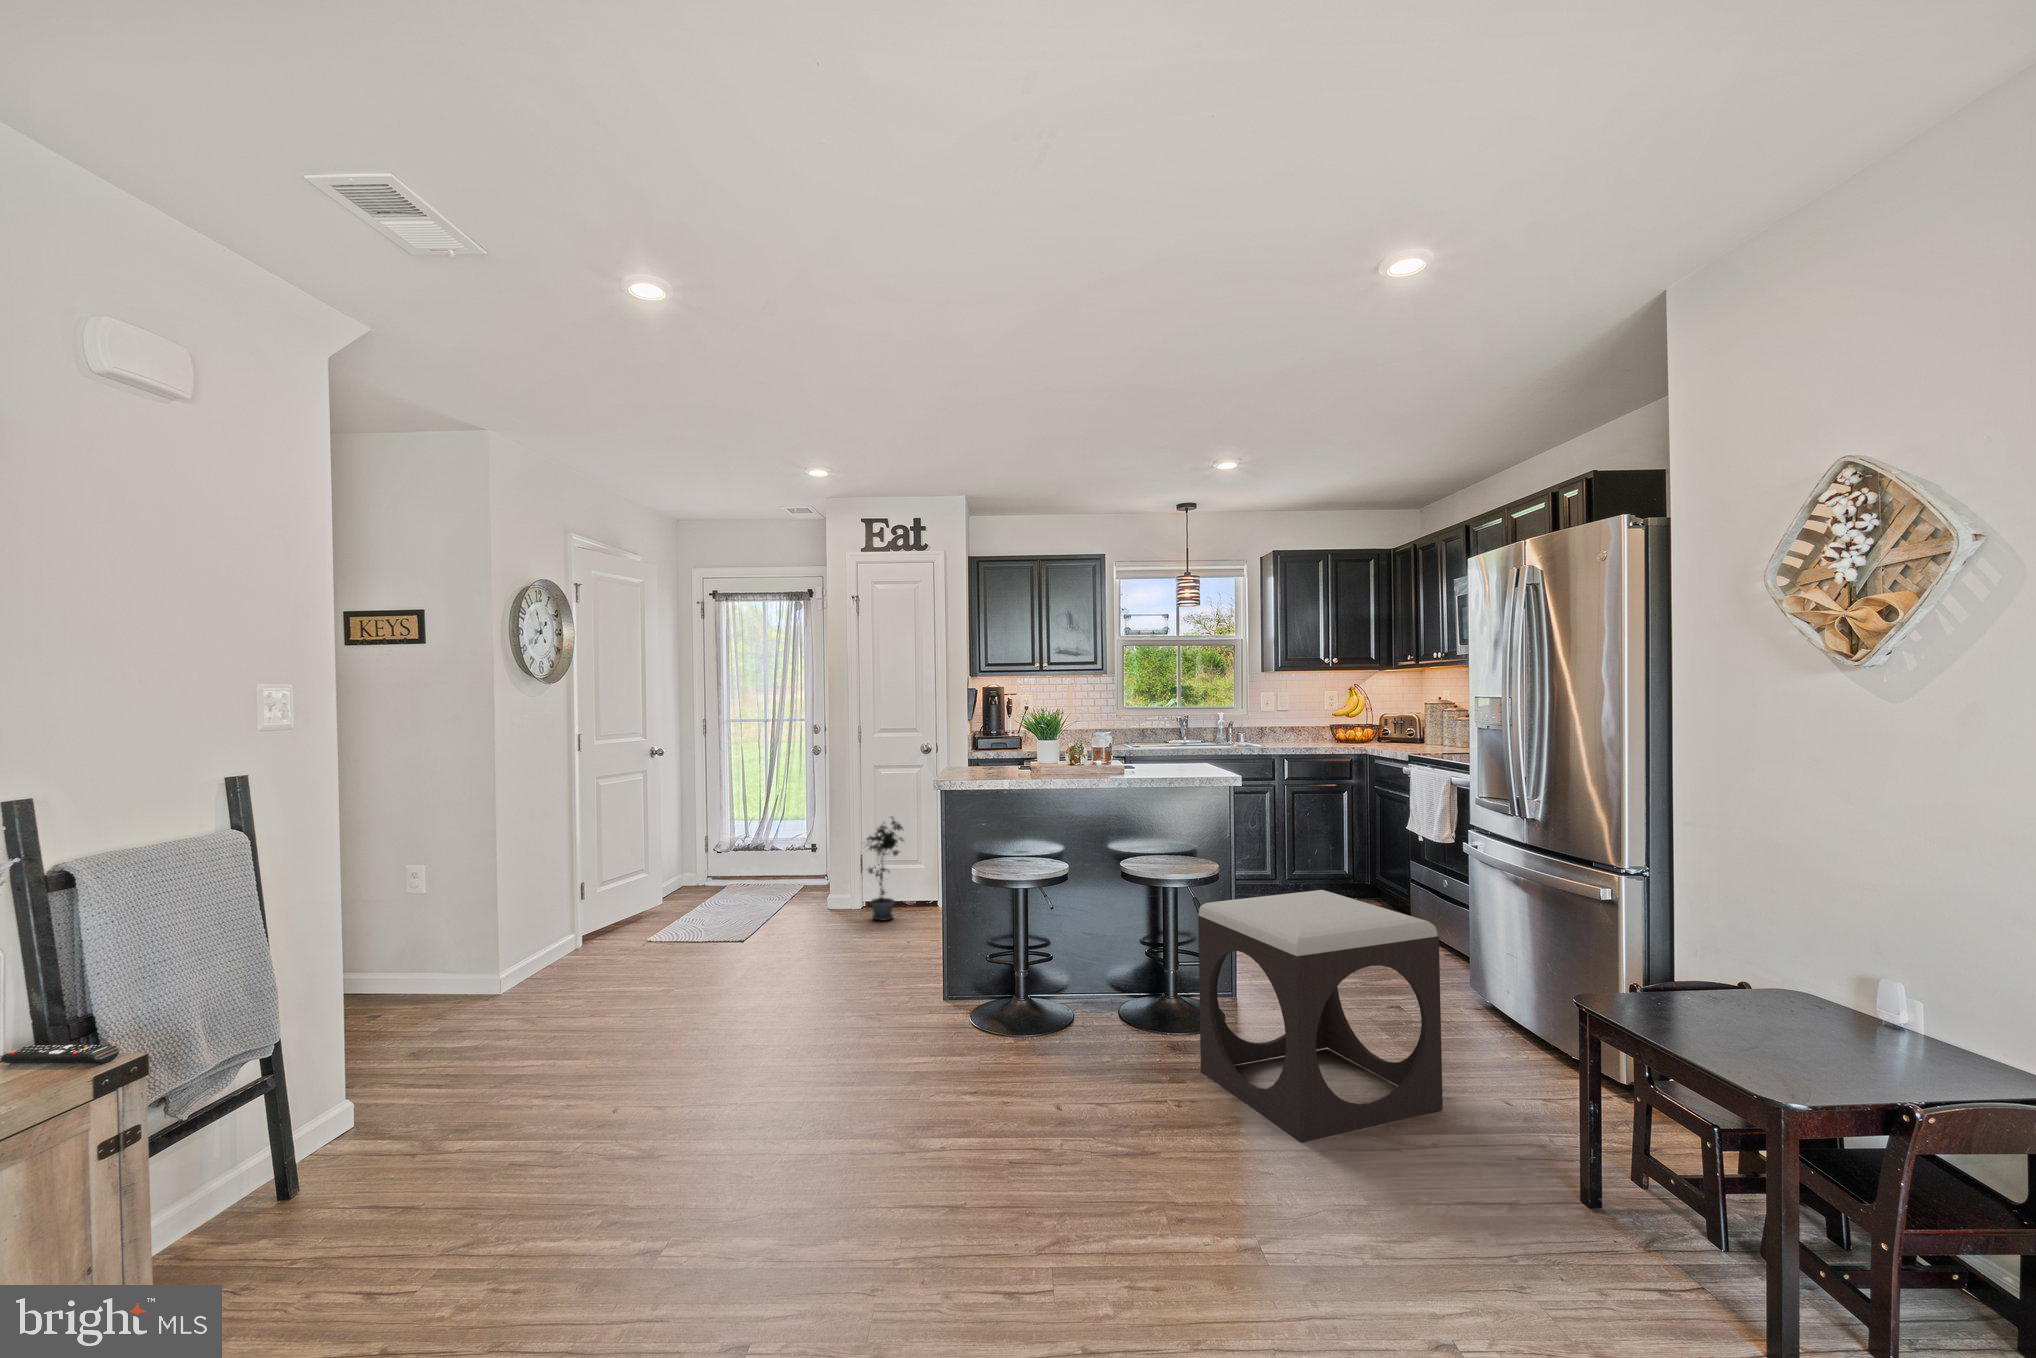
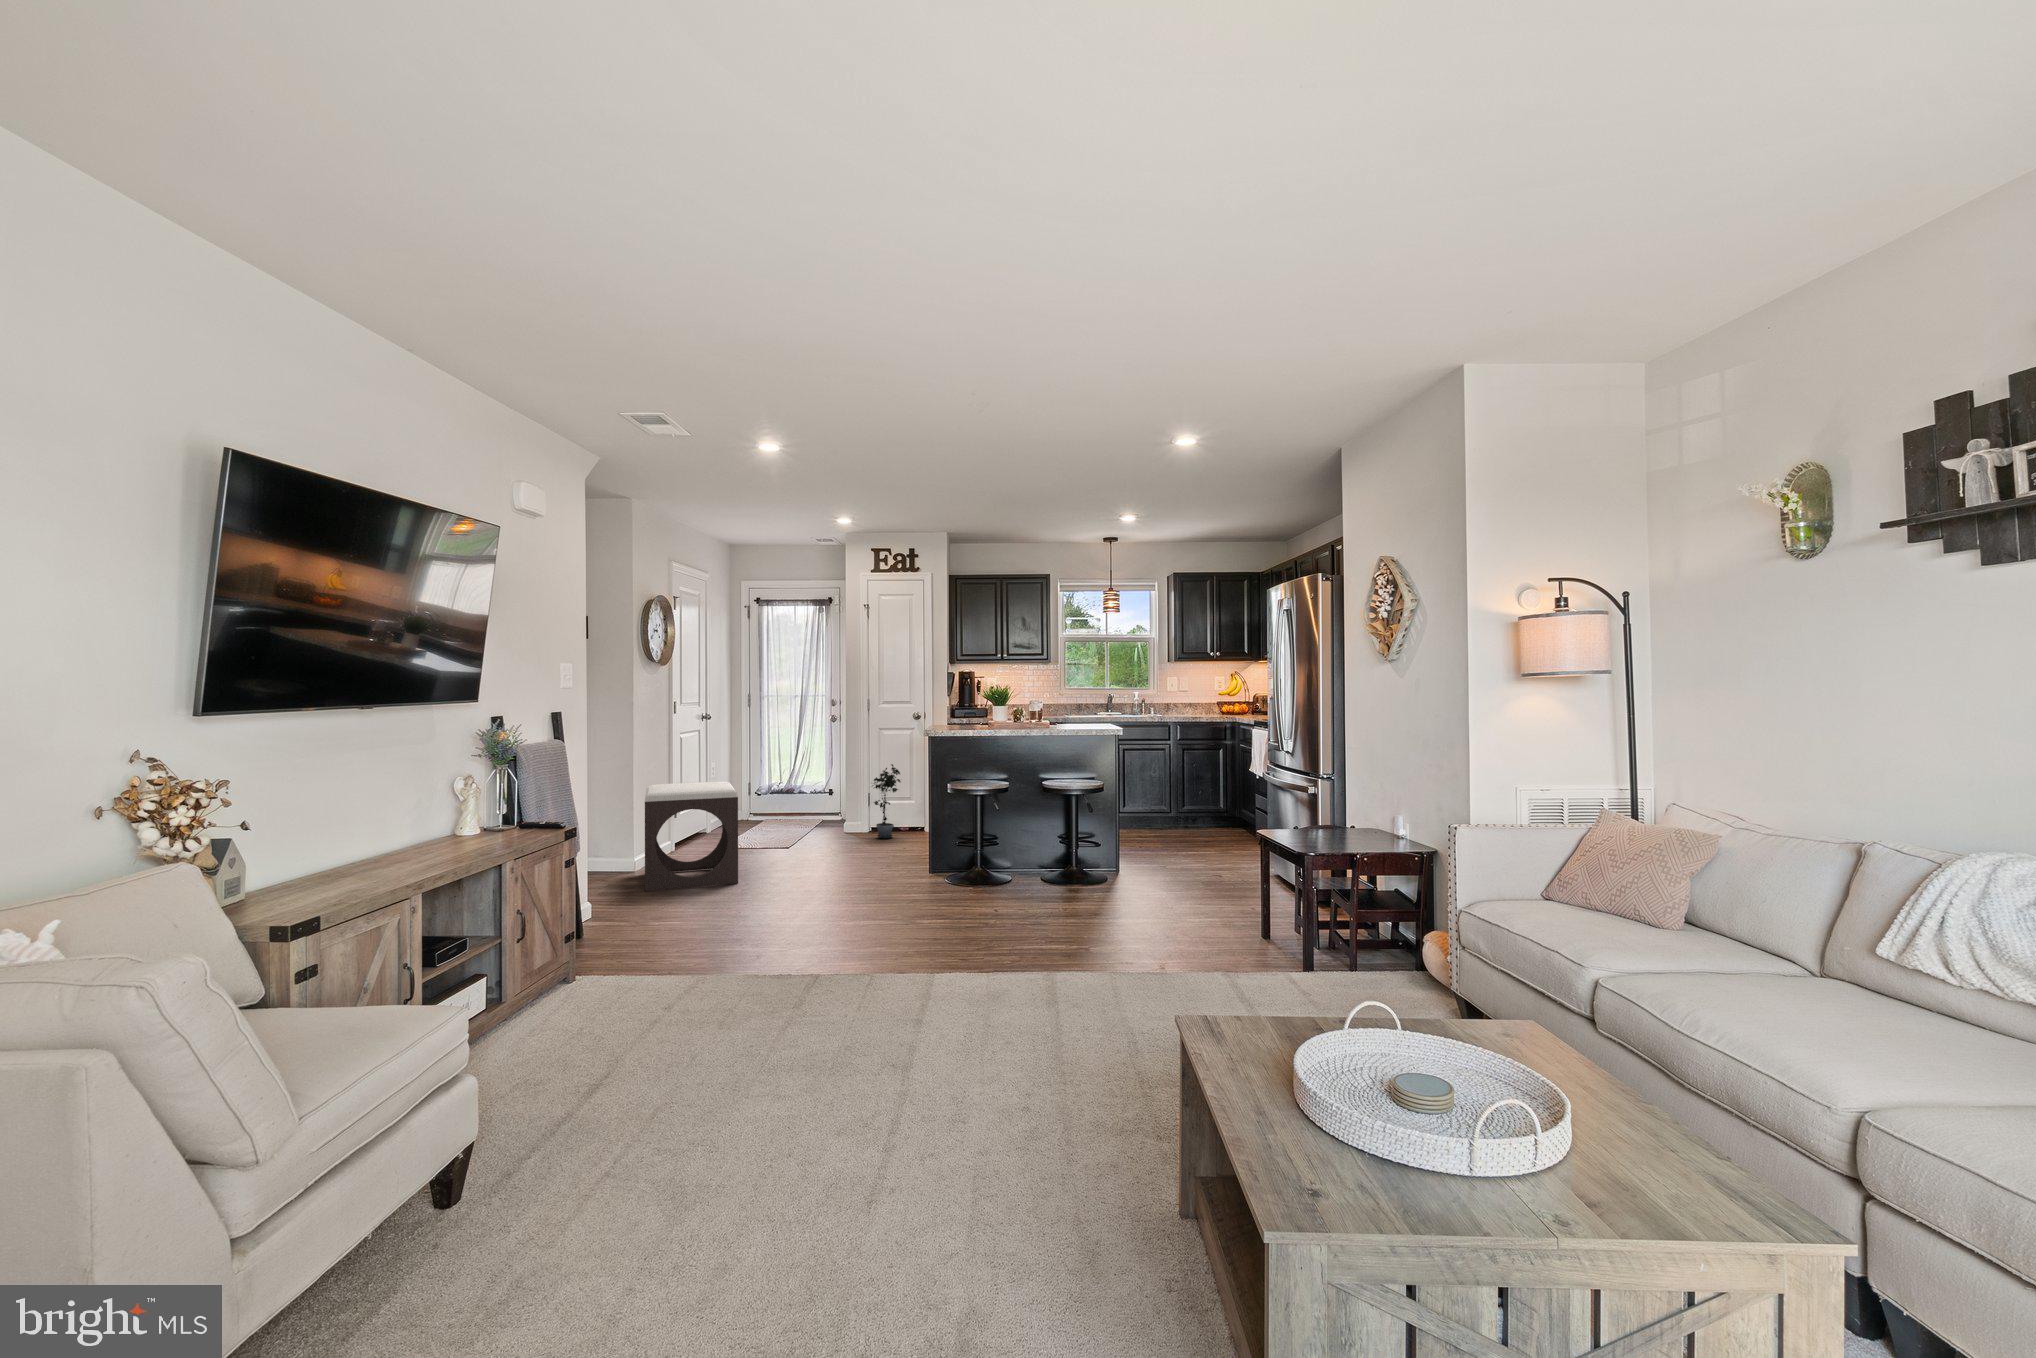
footstool: present [1198,890,1443,1142] -> present [645,782,738,891]

